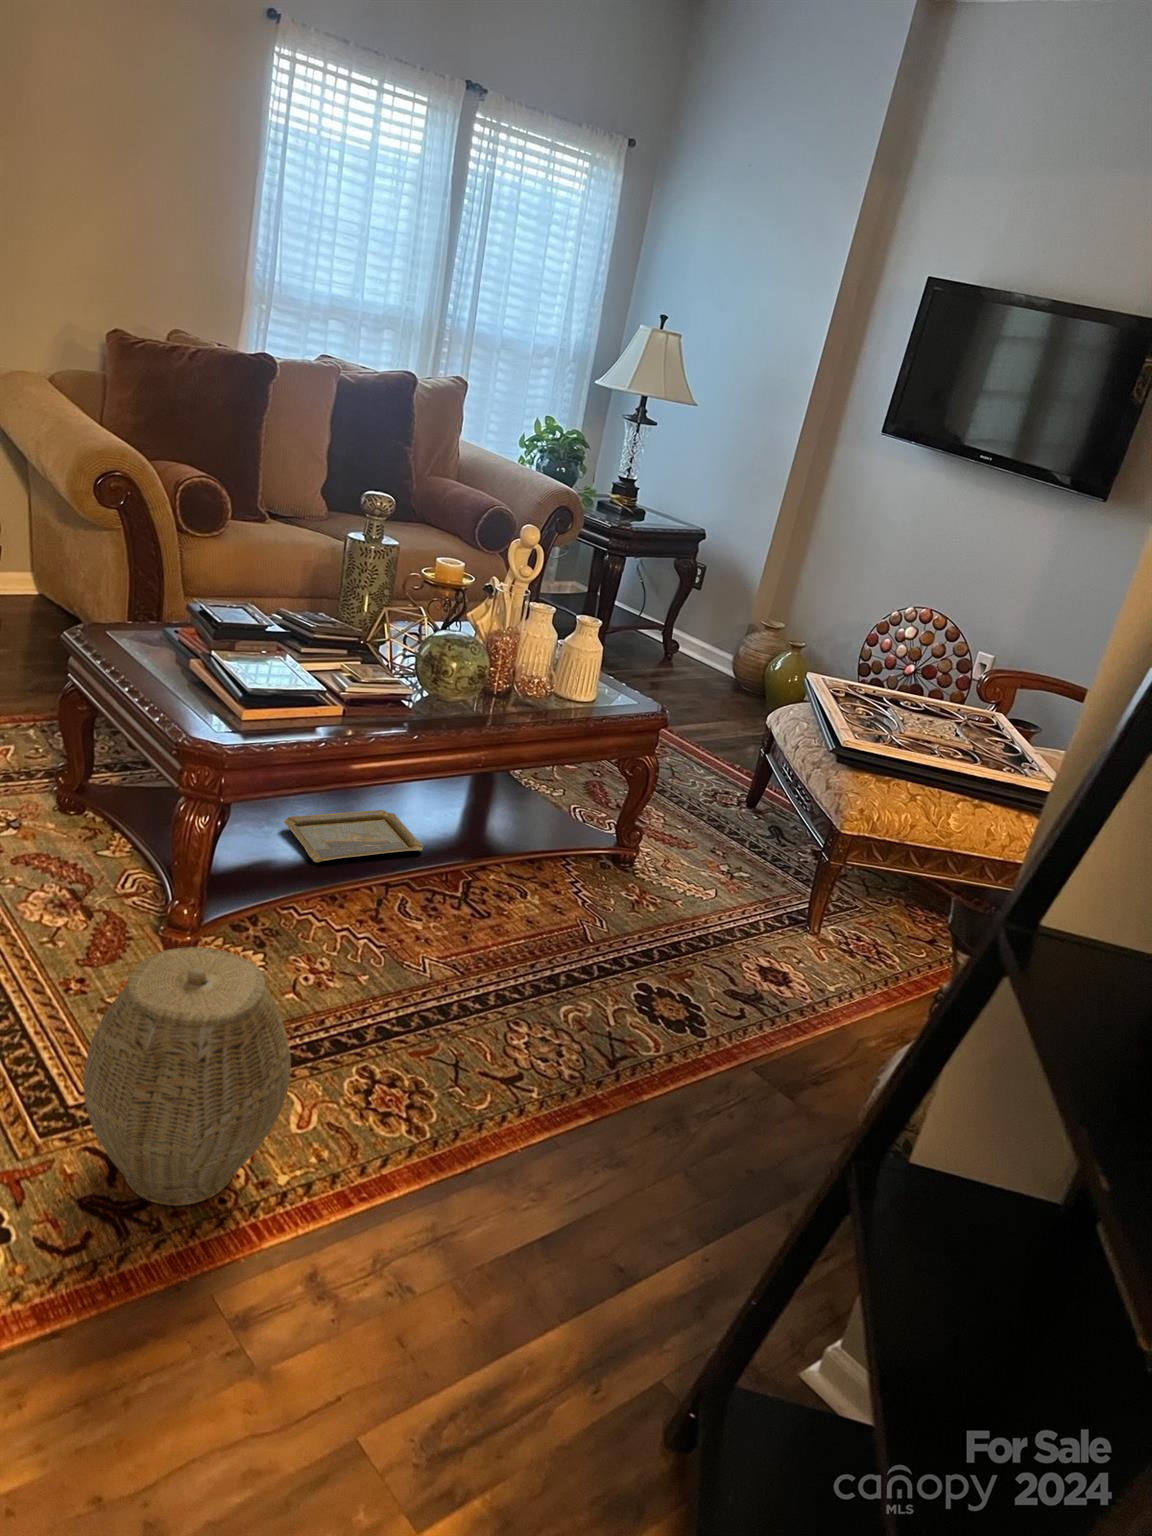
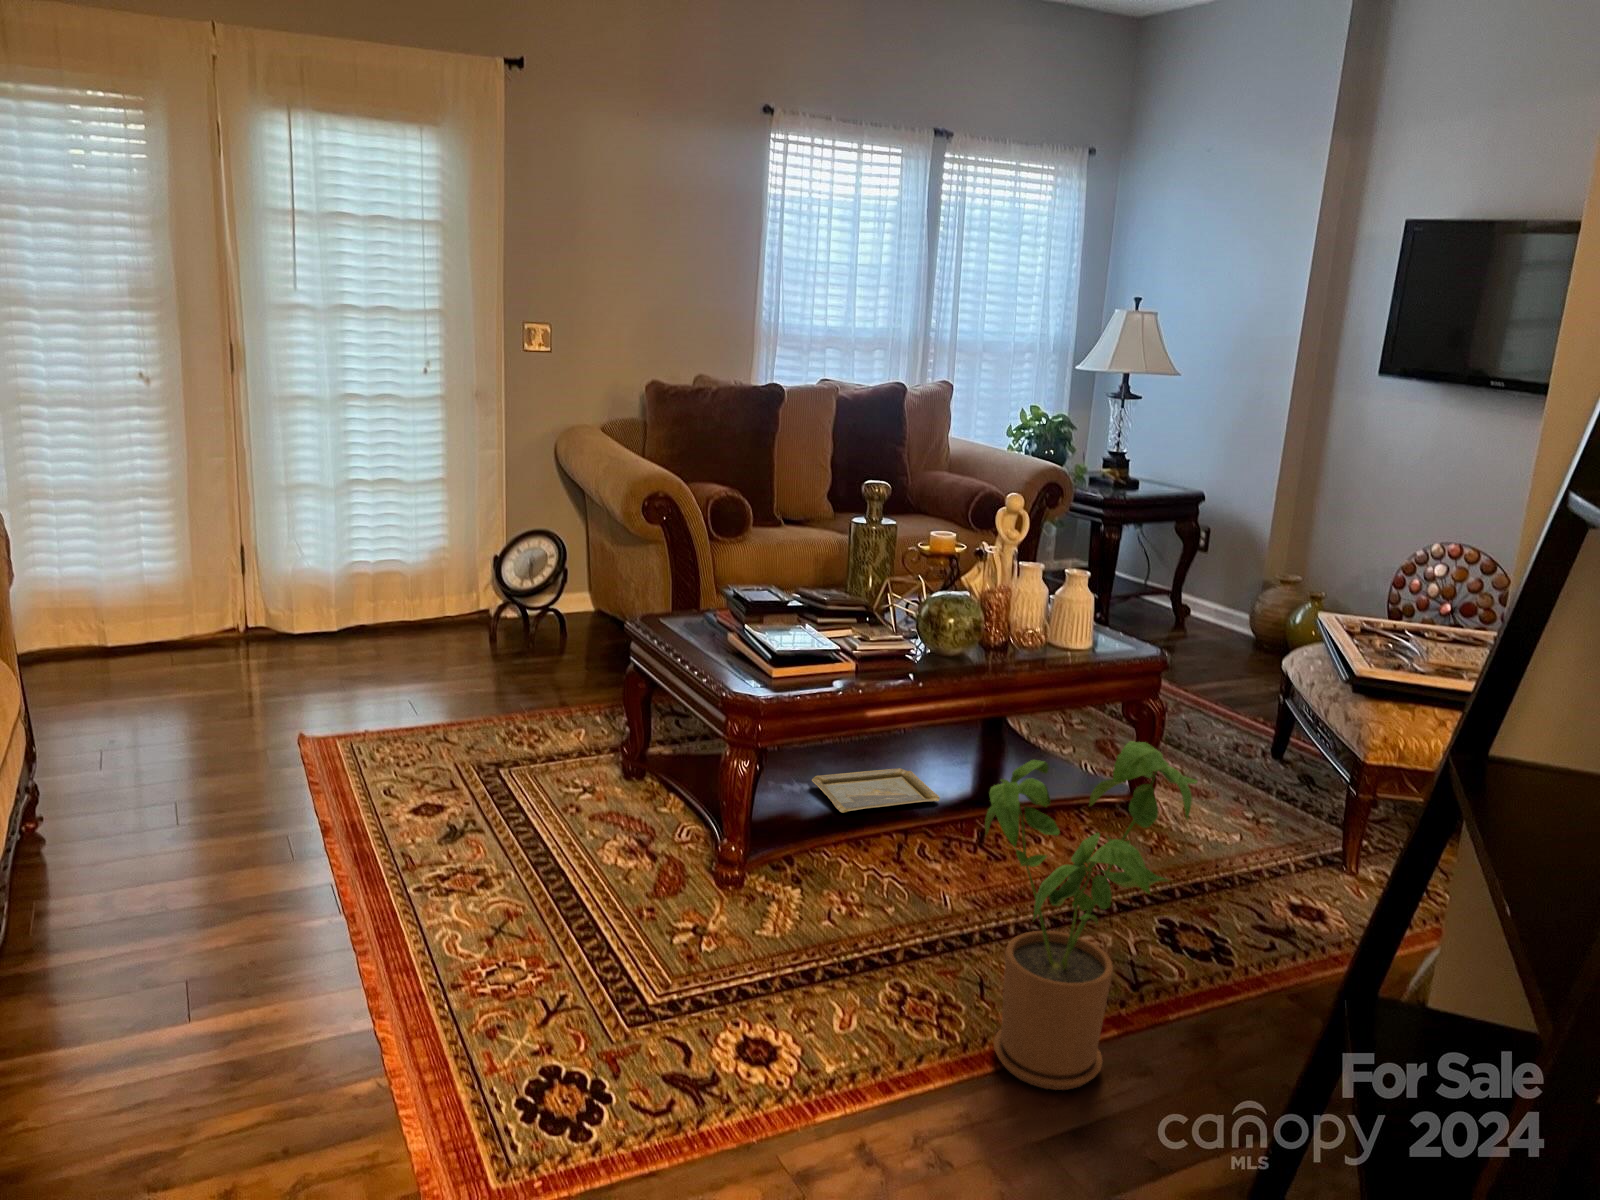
house plant: none [465,836,703,1194] -> present [985,741,1198,1090]
woven basket: present [83,947,291,1206] -> none [663,855,832,1083]

